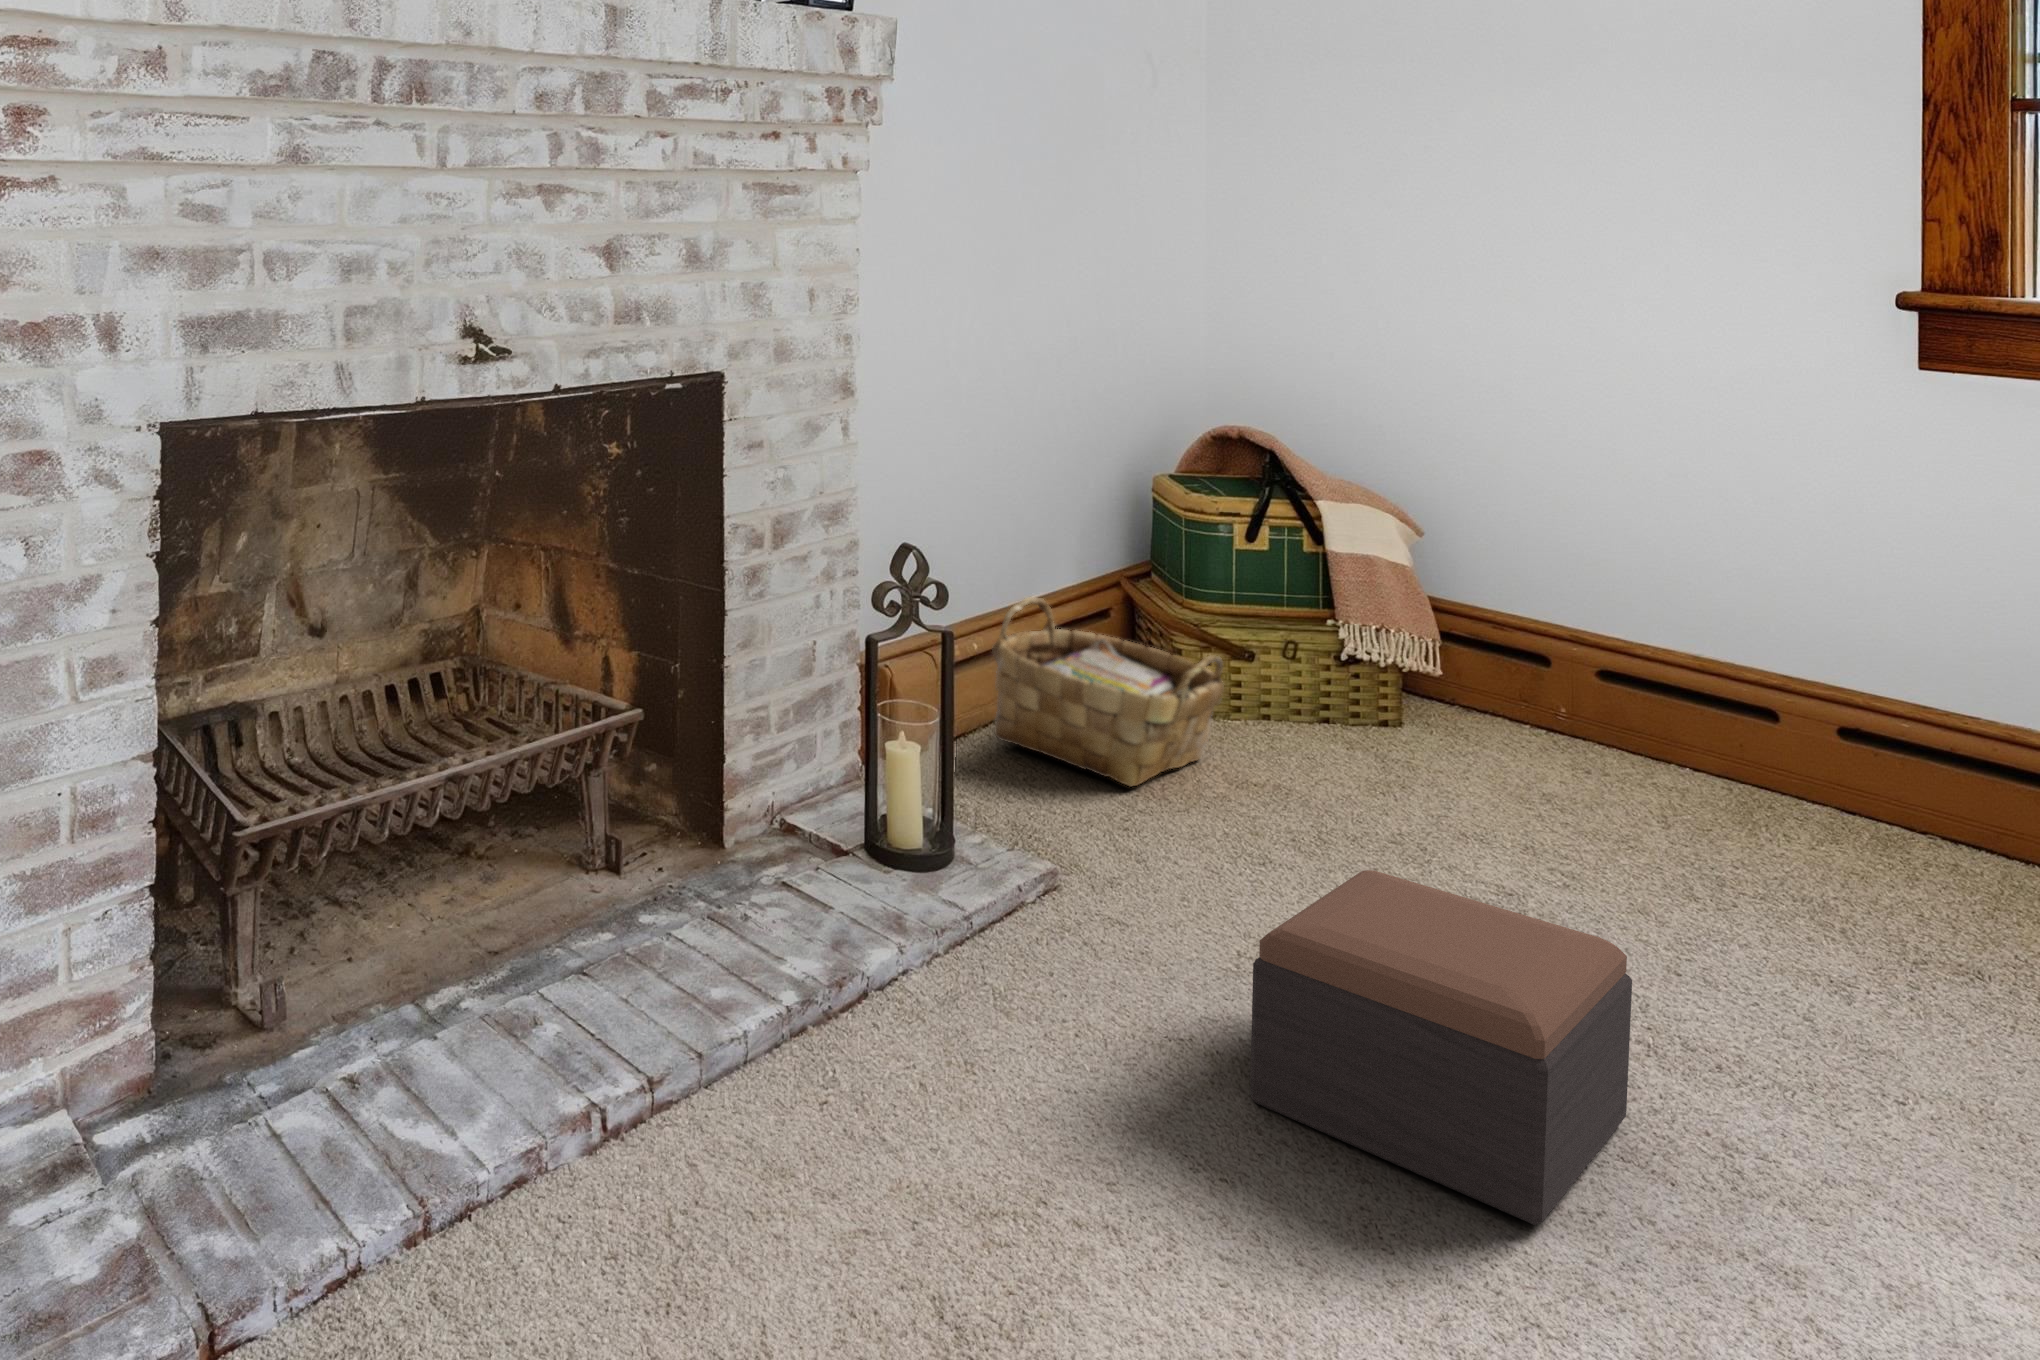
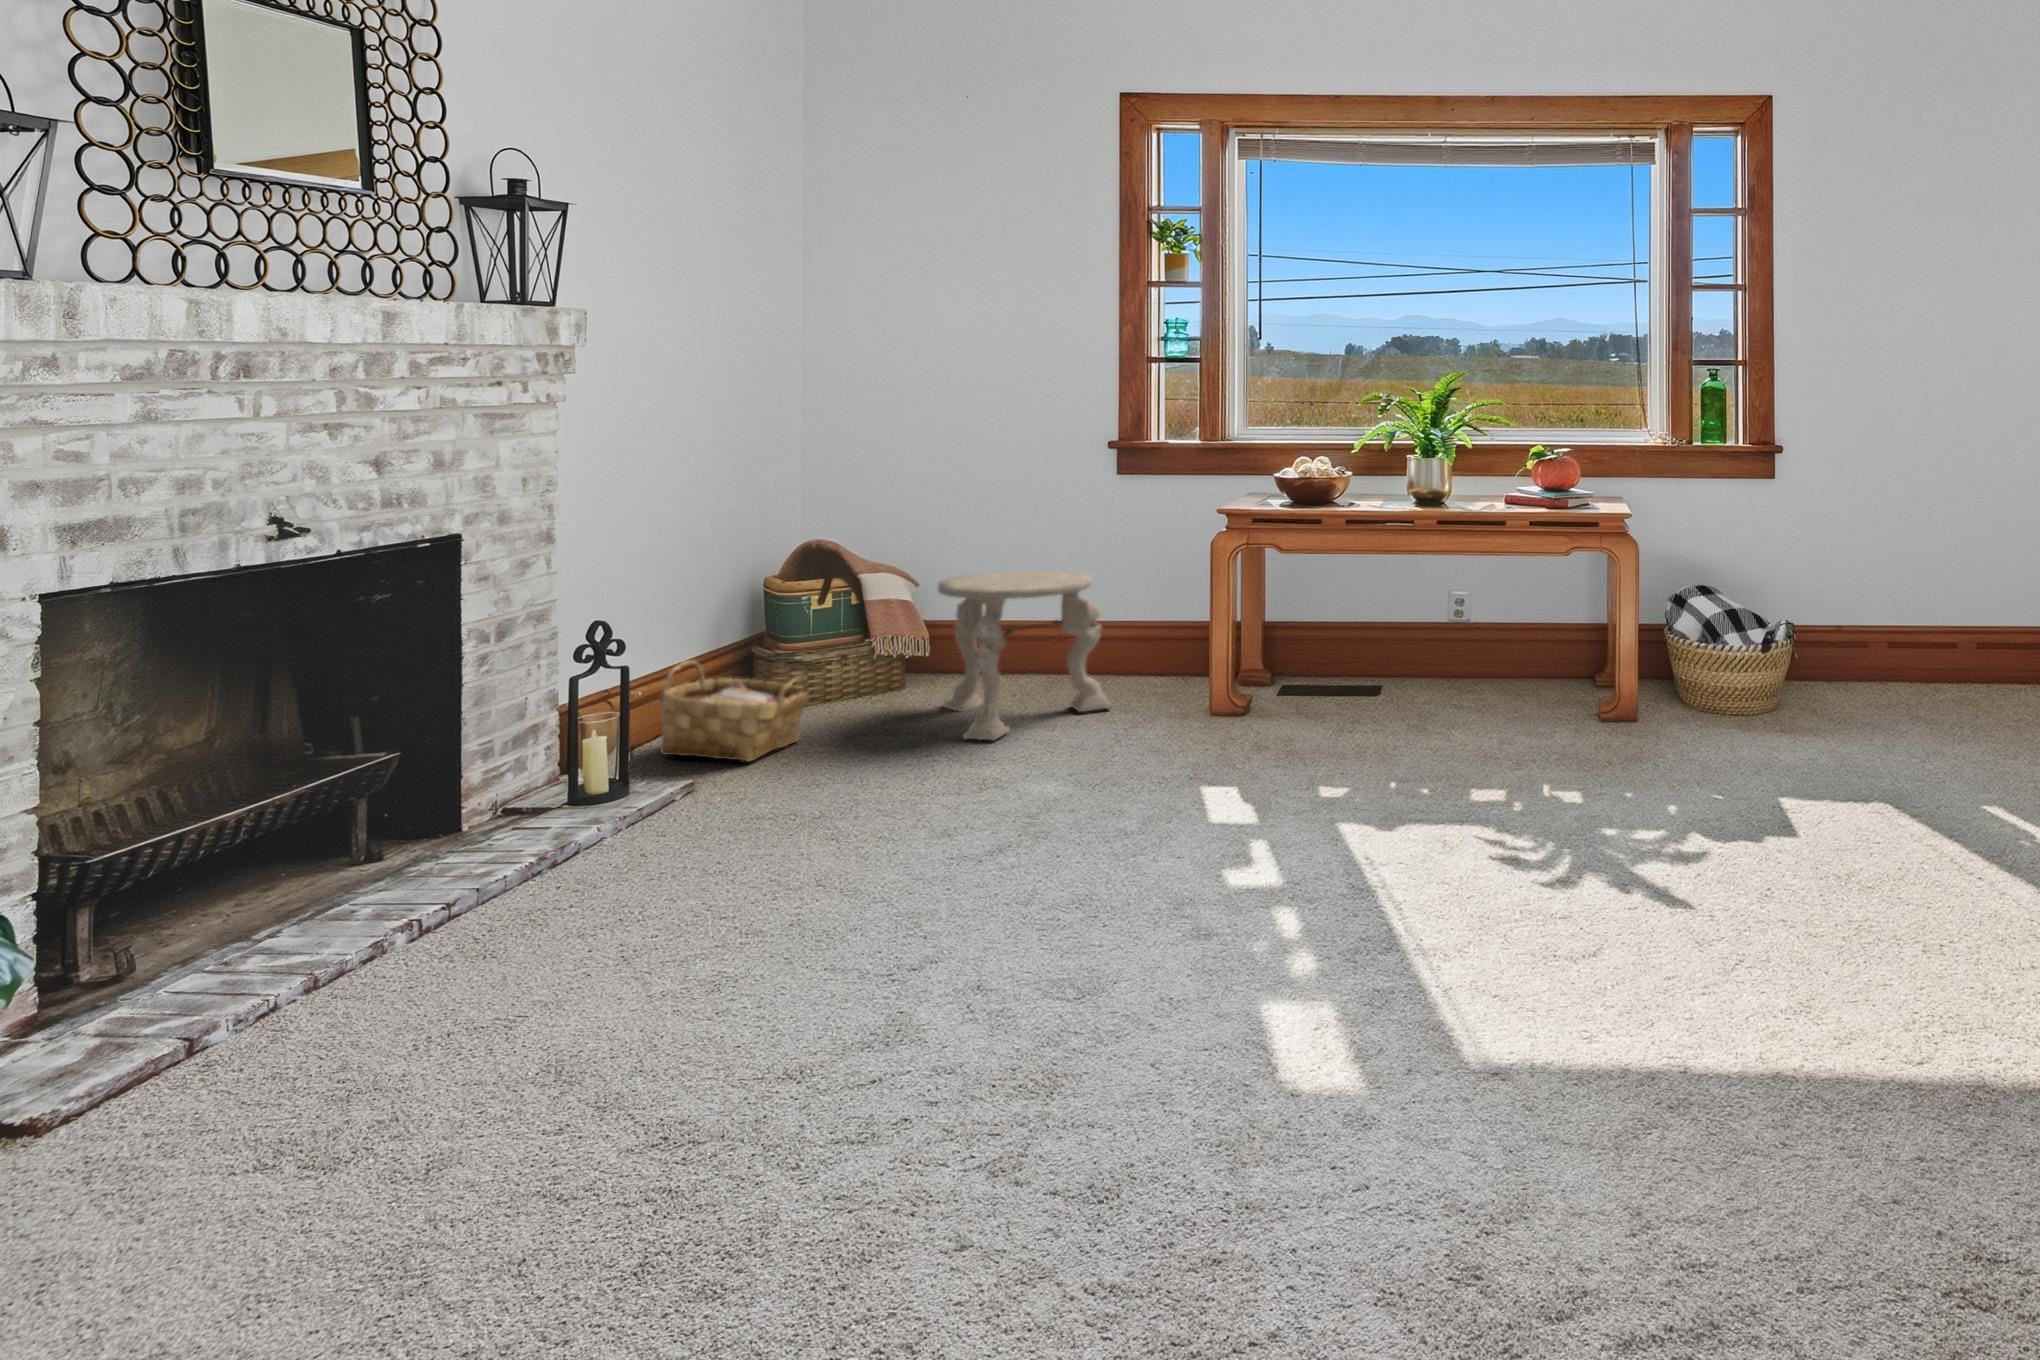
side table: none [1438,509,1841,849] -> present [938,571,1112,740]
footstool: present [1250,870,1632,1225] -> none [785,751,955,870]

